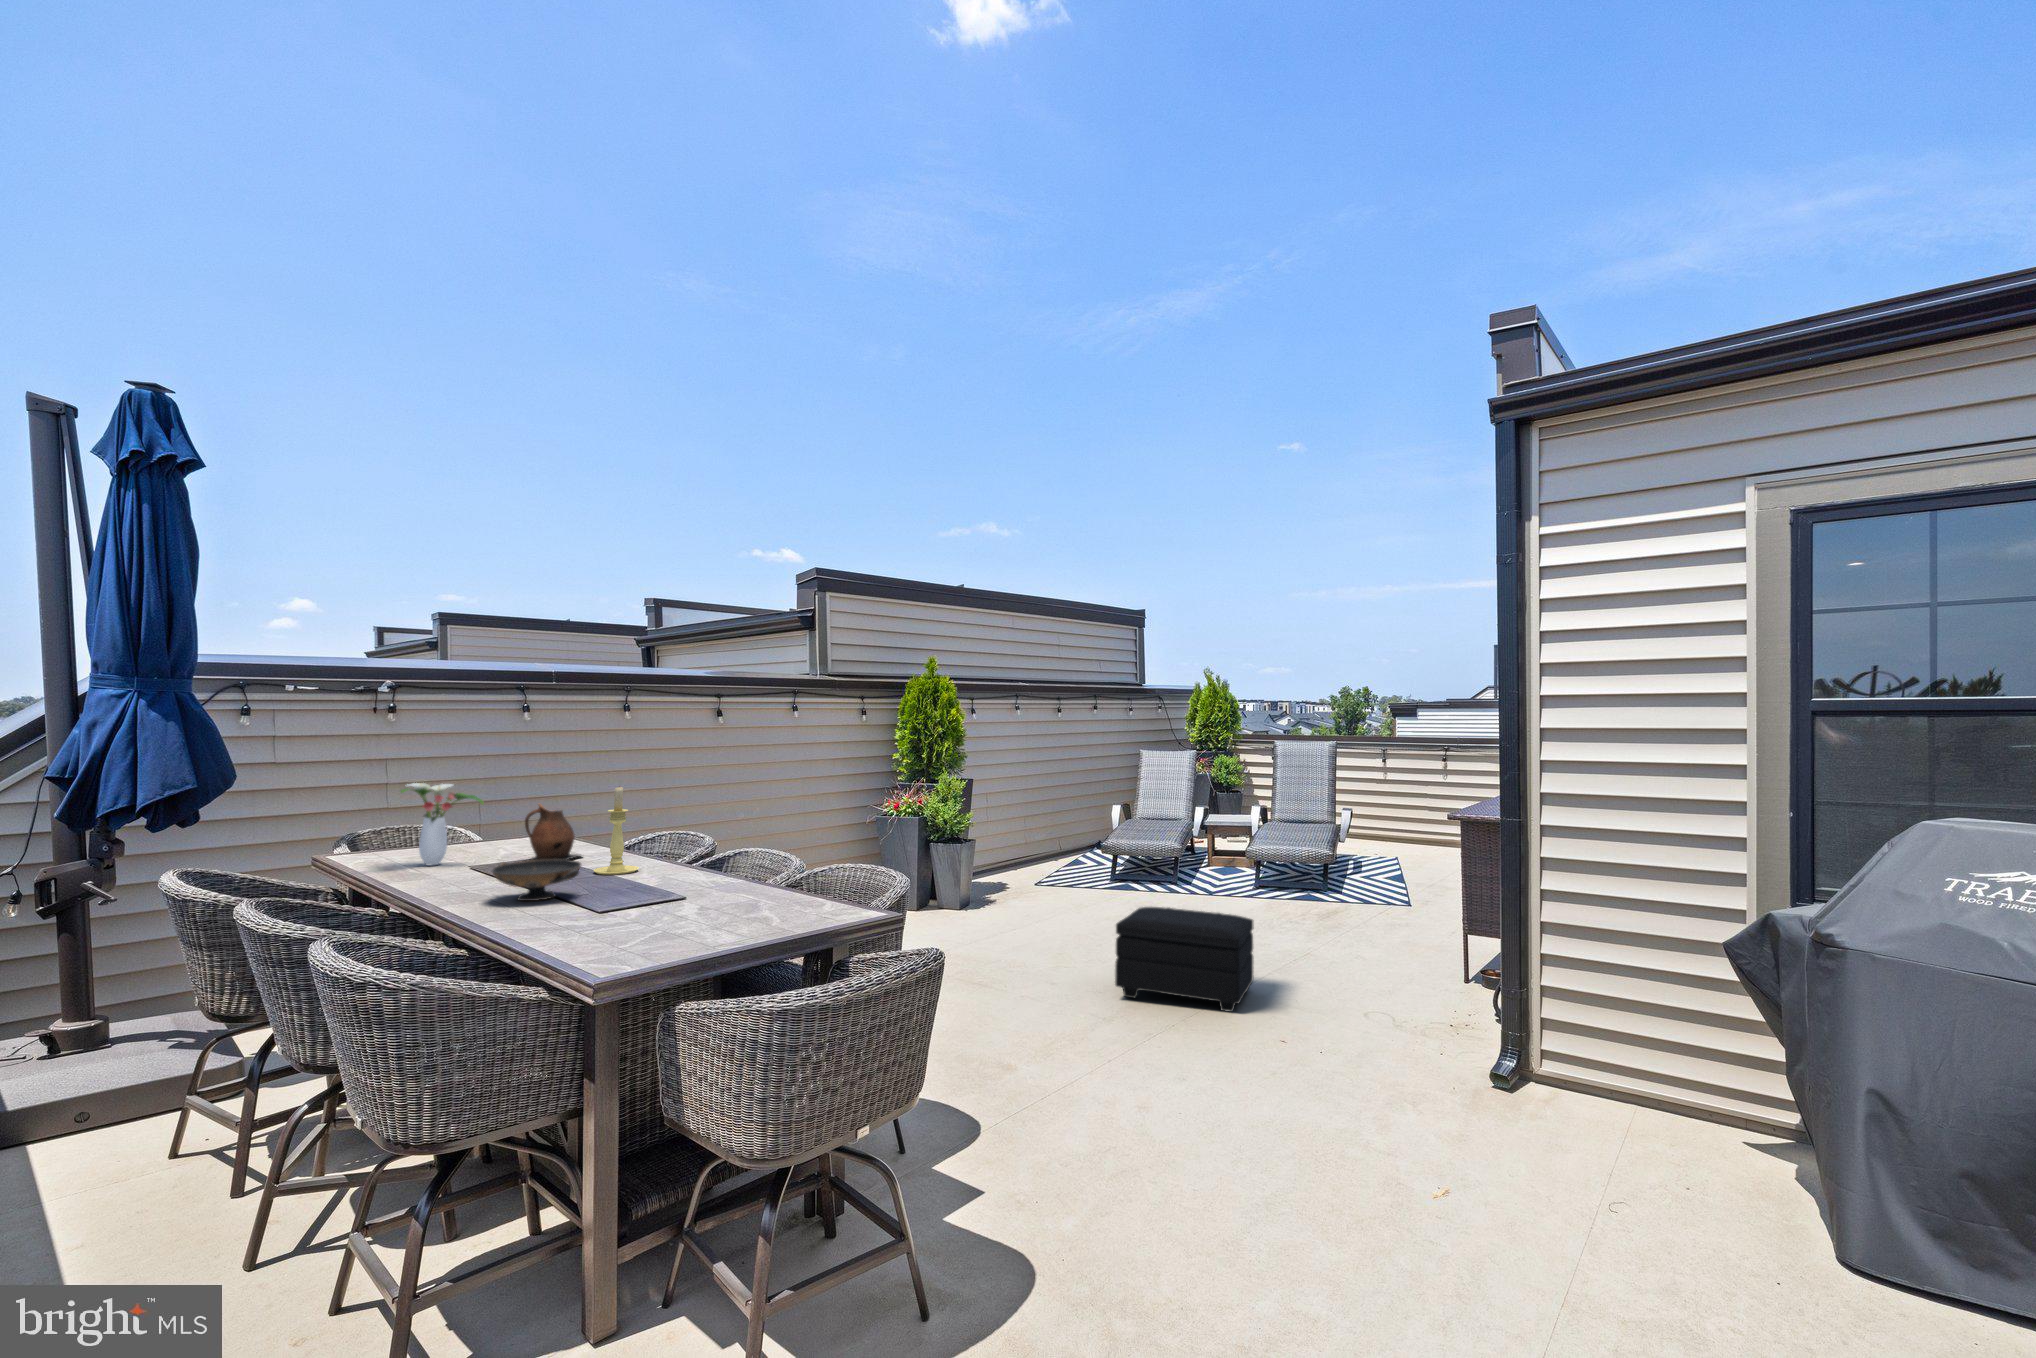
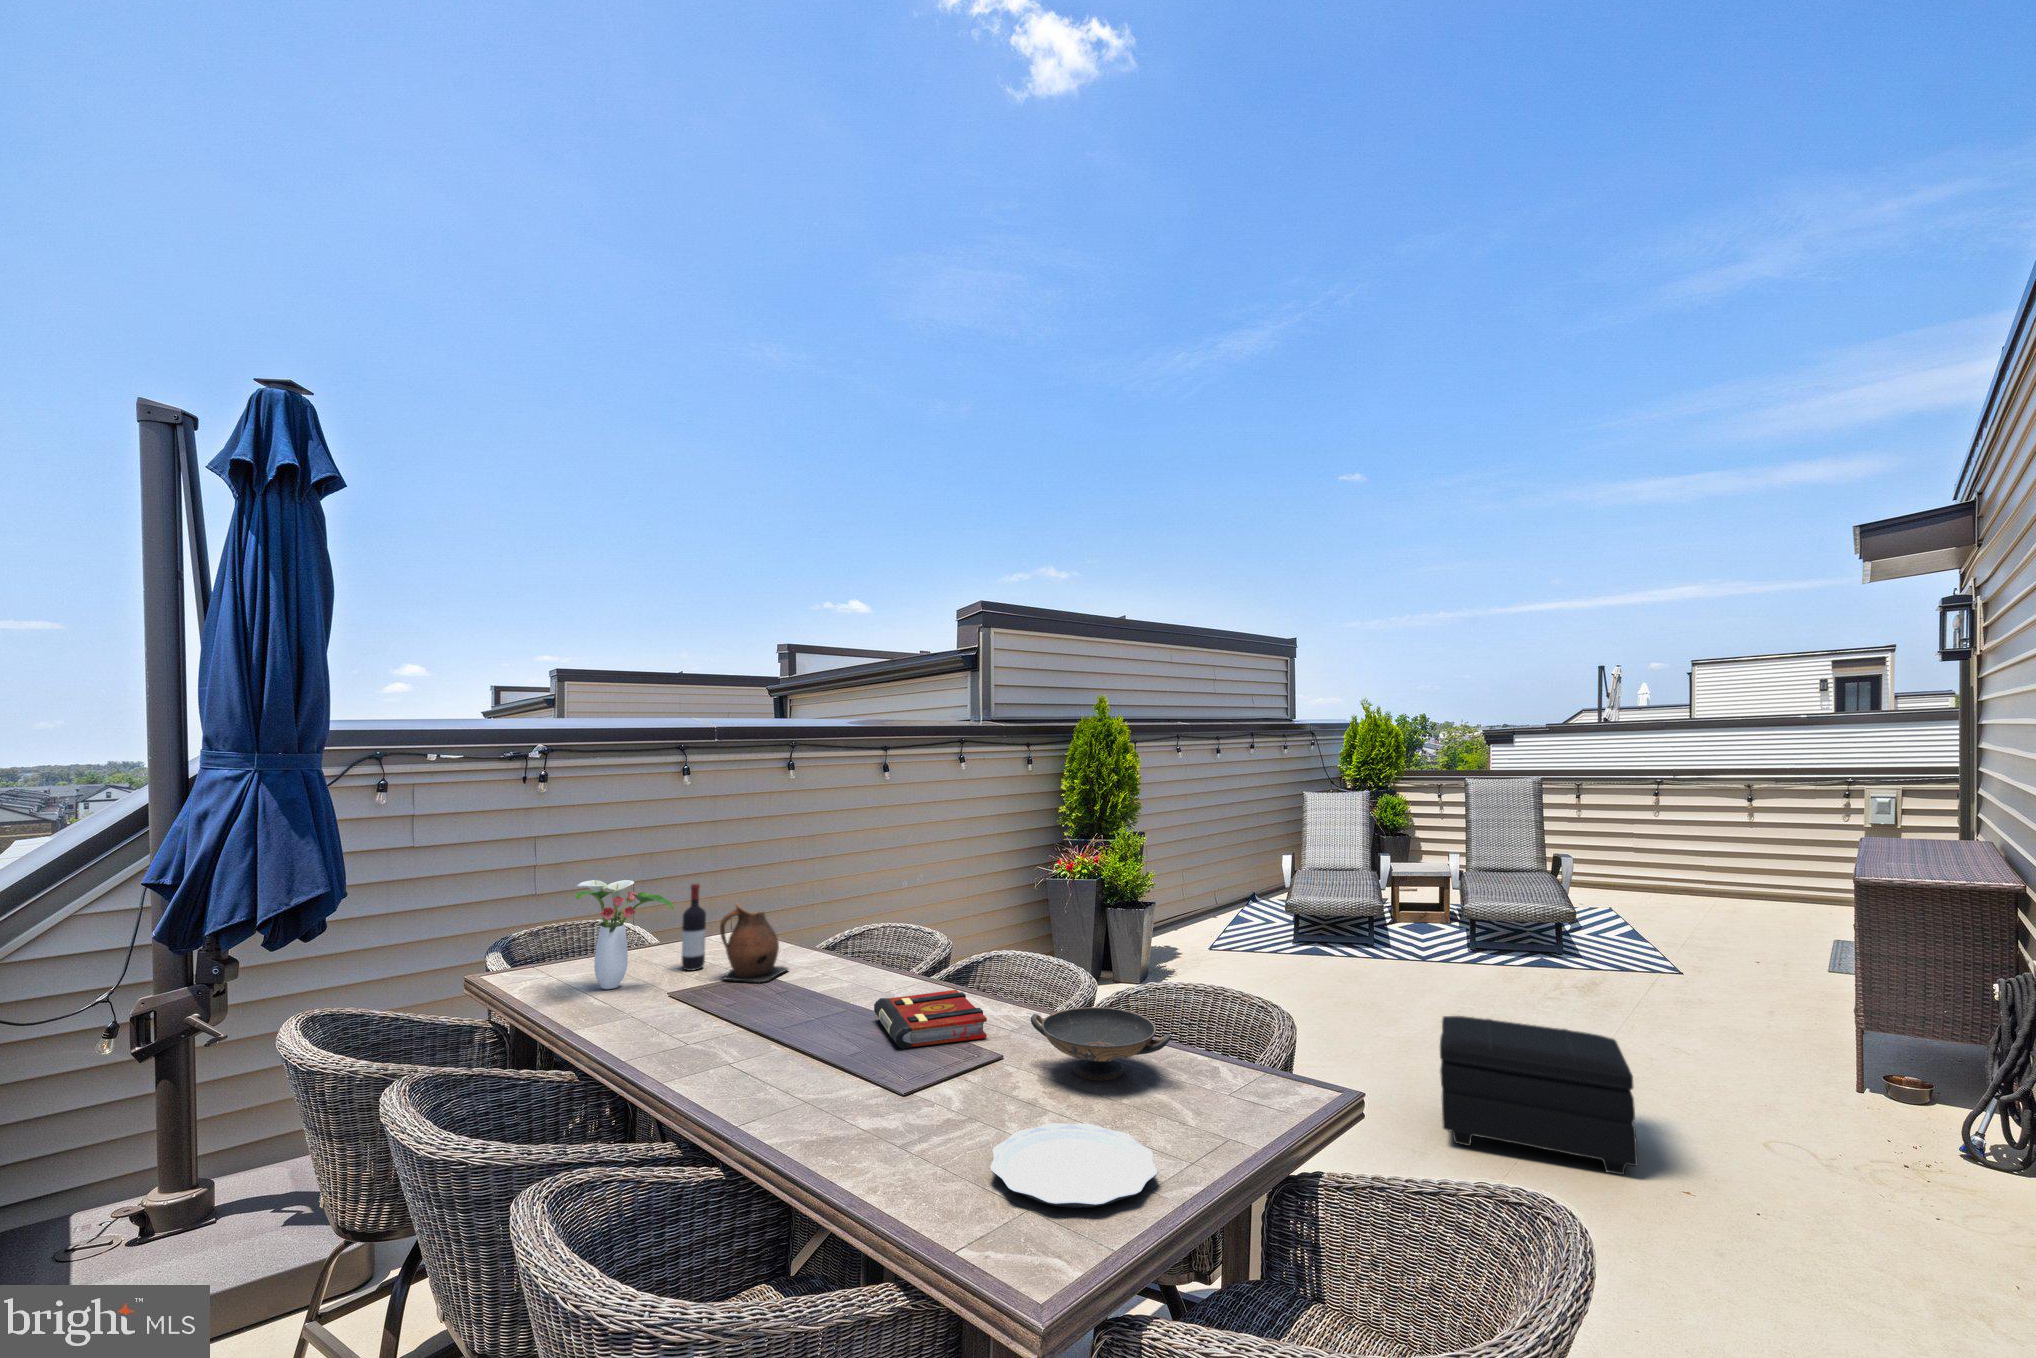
candle holder: present [594,787,639,875] -> none [825,888,881,1012]
wine bottle: none [497,790,518,857] -> present [682,884,706,971]
decorative bowl: present [492,859,581,901] -> present [1031,1007,1171,1080]
book: none [624,859,698,889] -> present [874,990,987,1049]
plate: none [626,908,736,938] -> present [990,1123,1157,1208]

